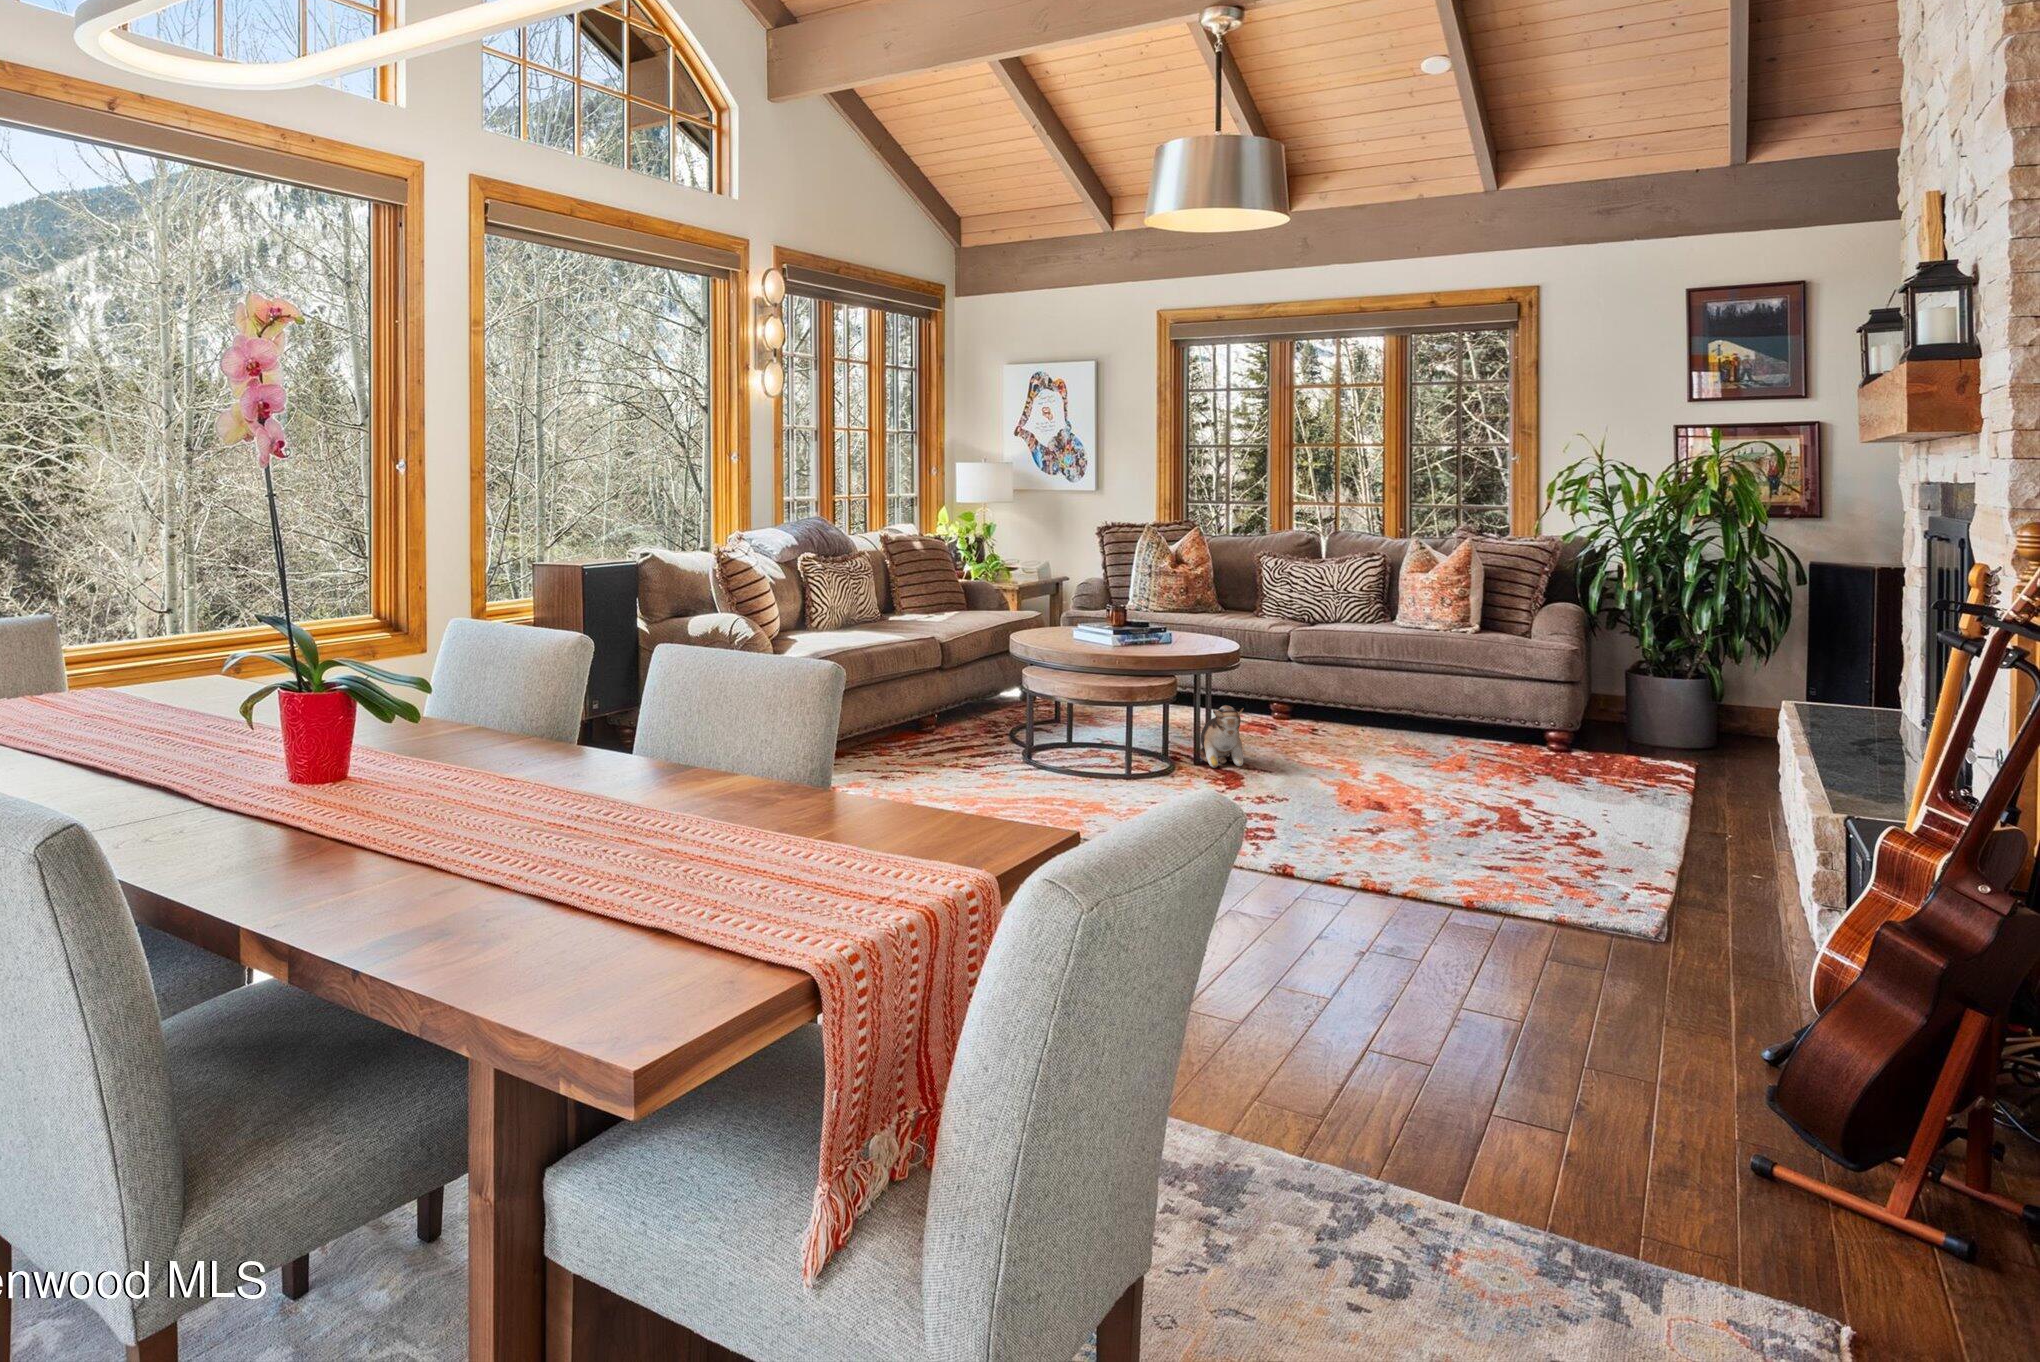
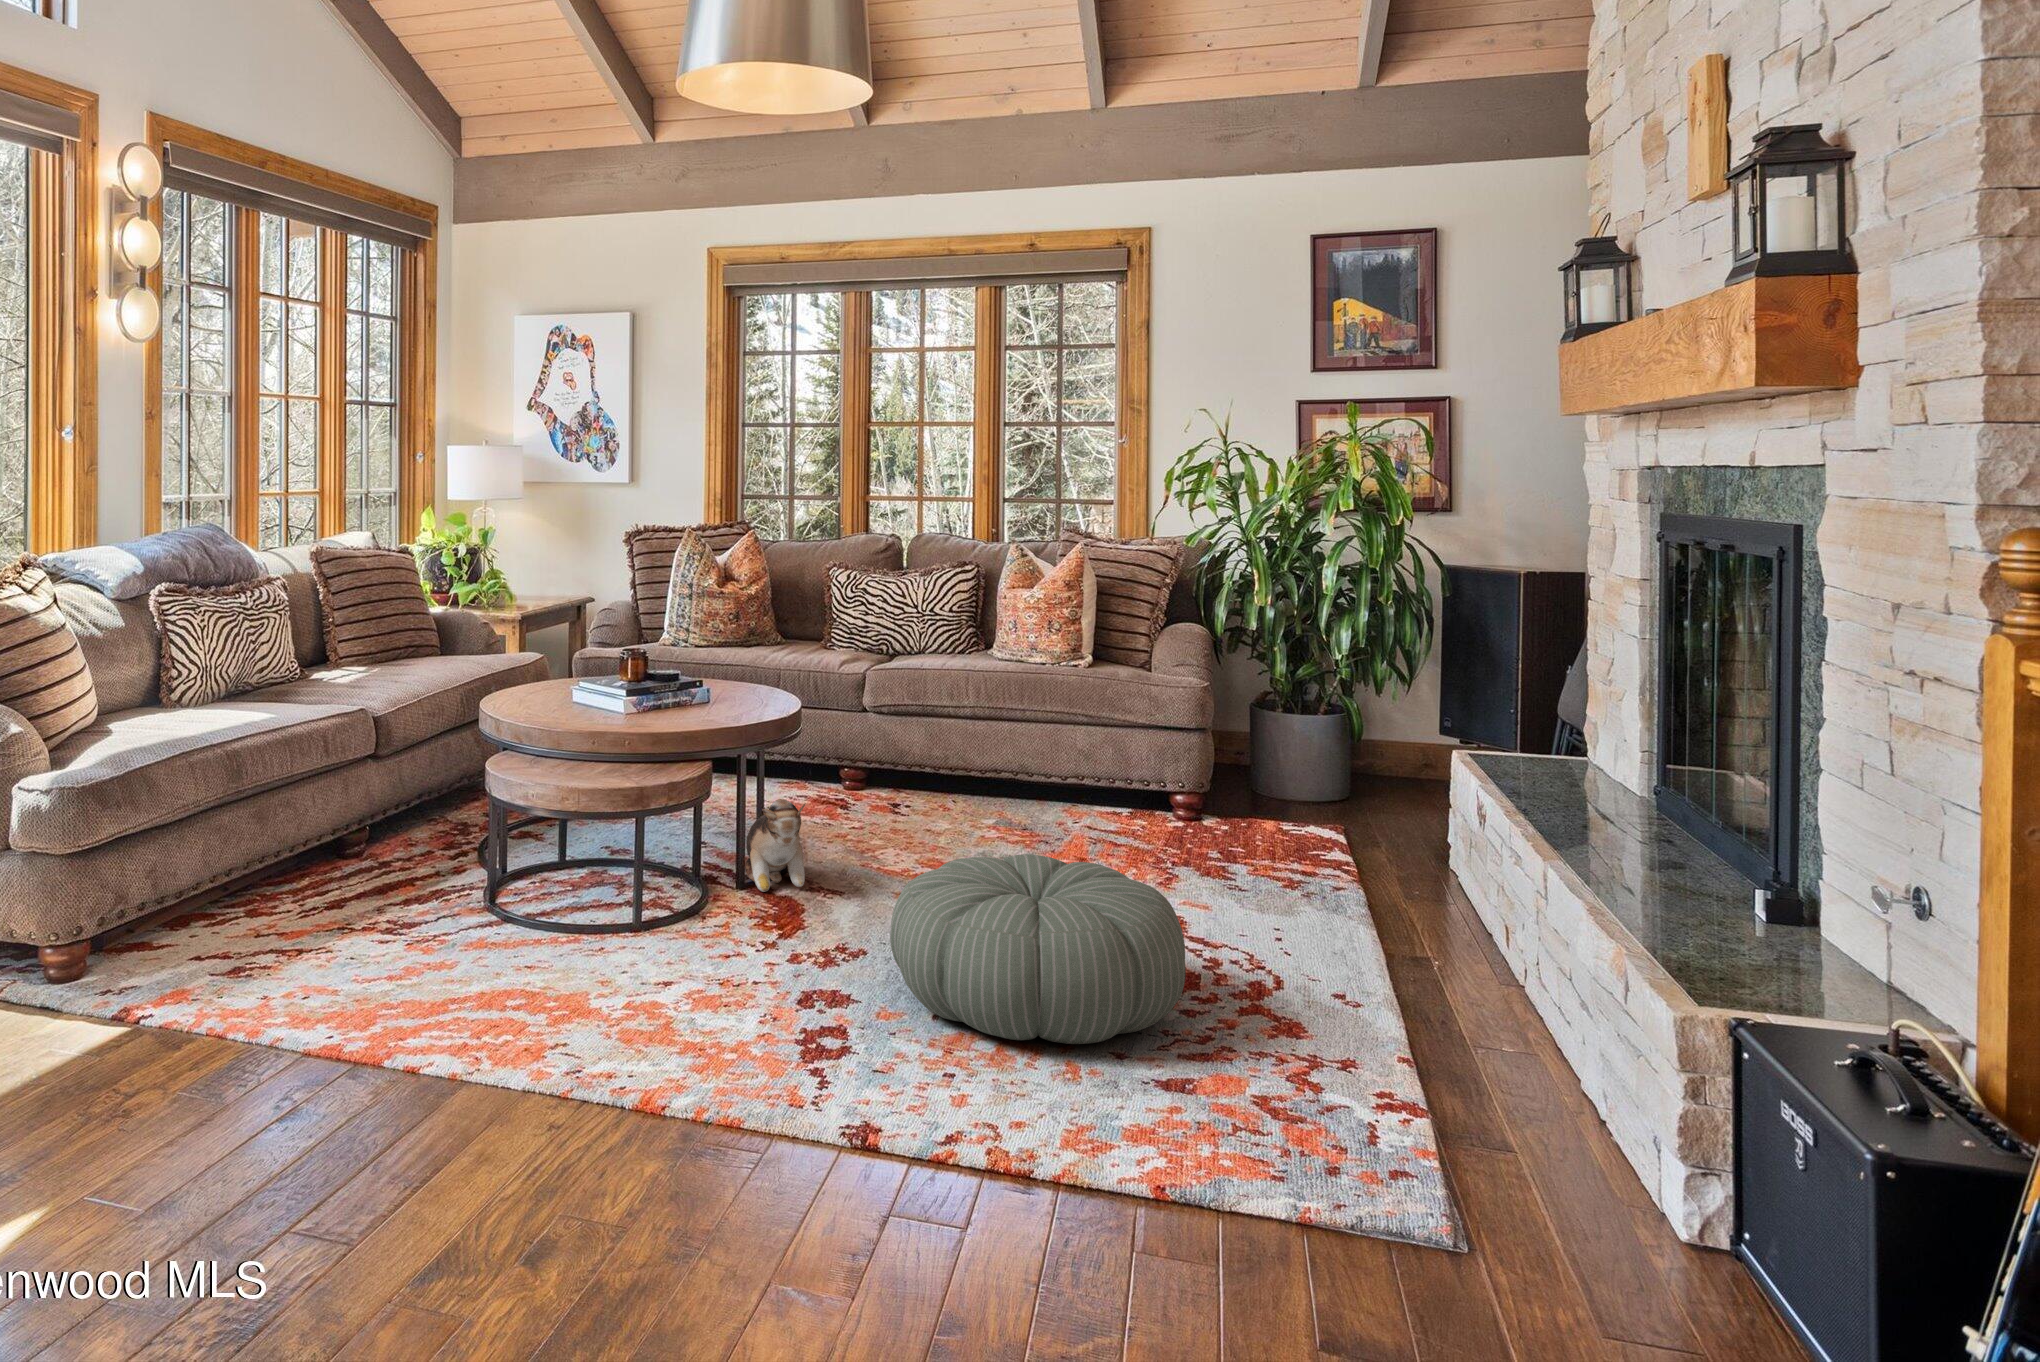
pouf: none [1302,738,1508,846] -> present [890,854,1186,1044]

